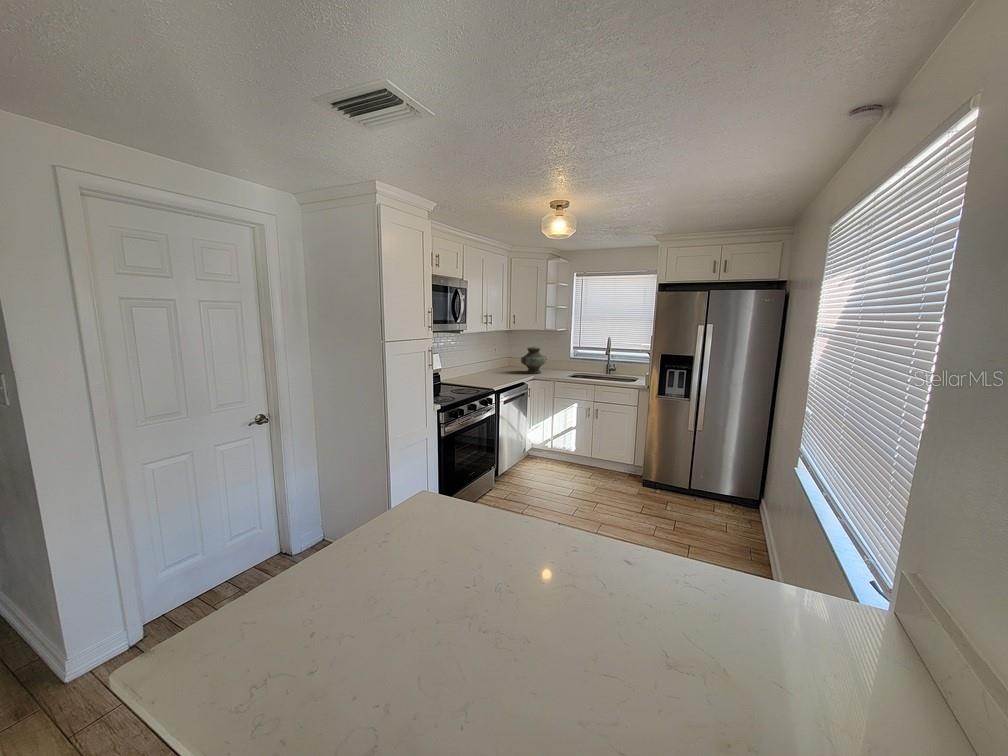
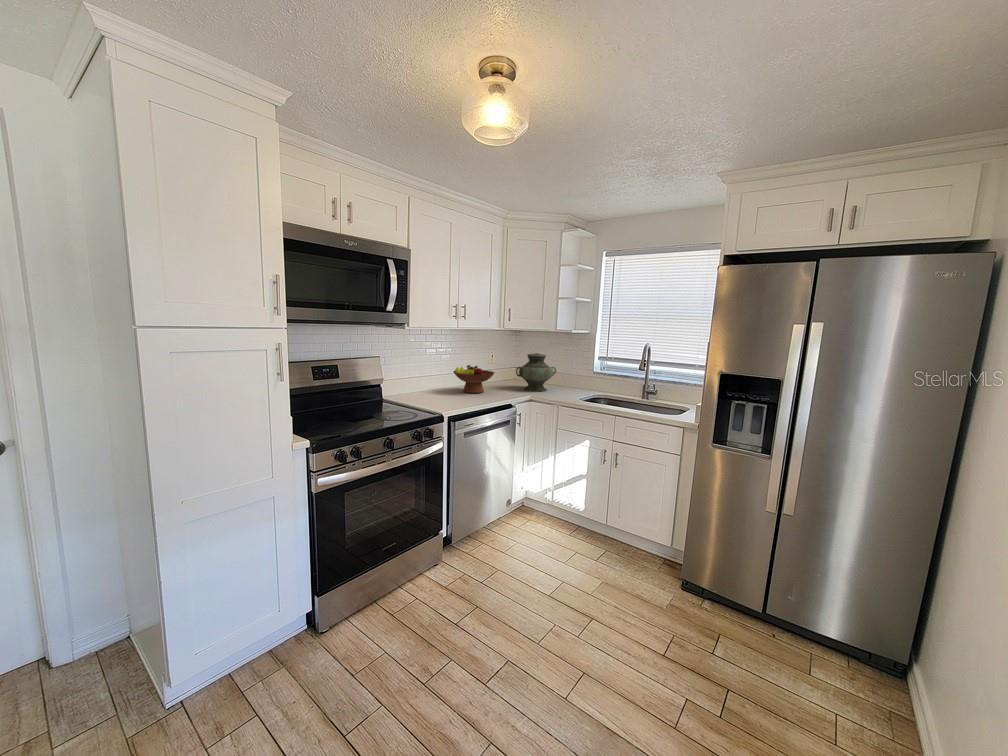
fruit bowl: none [480,357,509,377] -> present [453,365,495,393]

